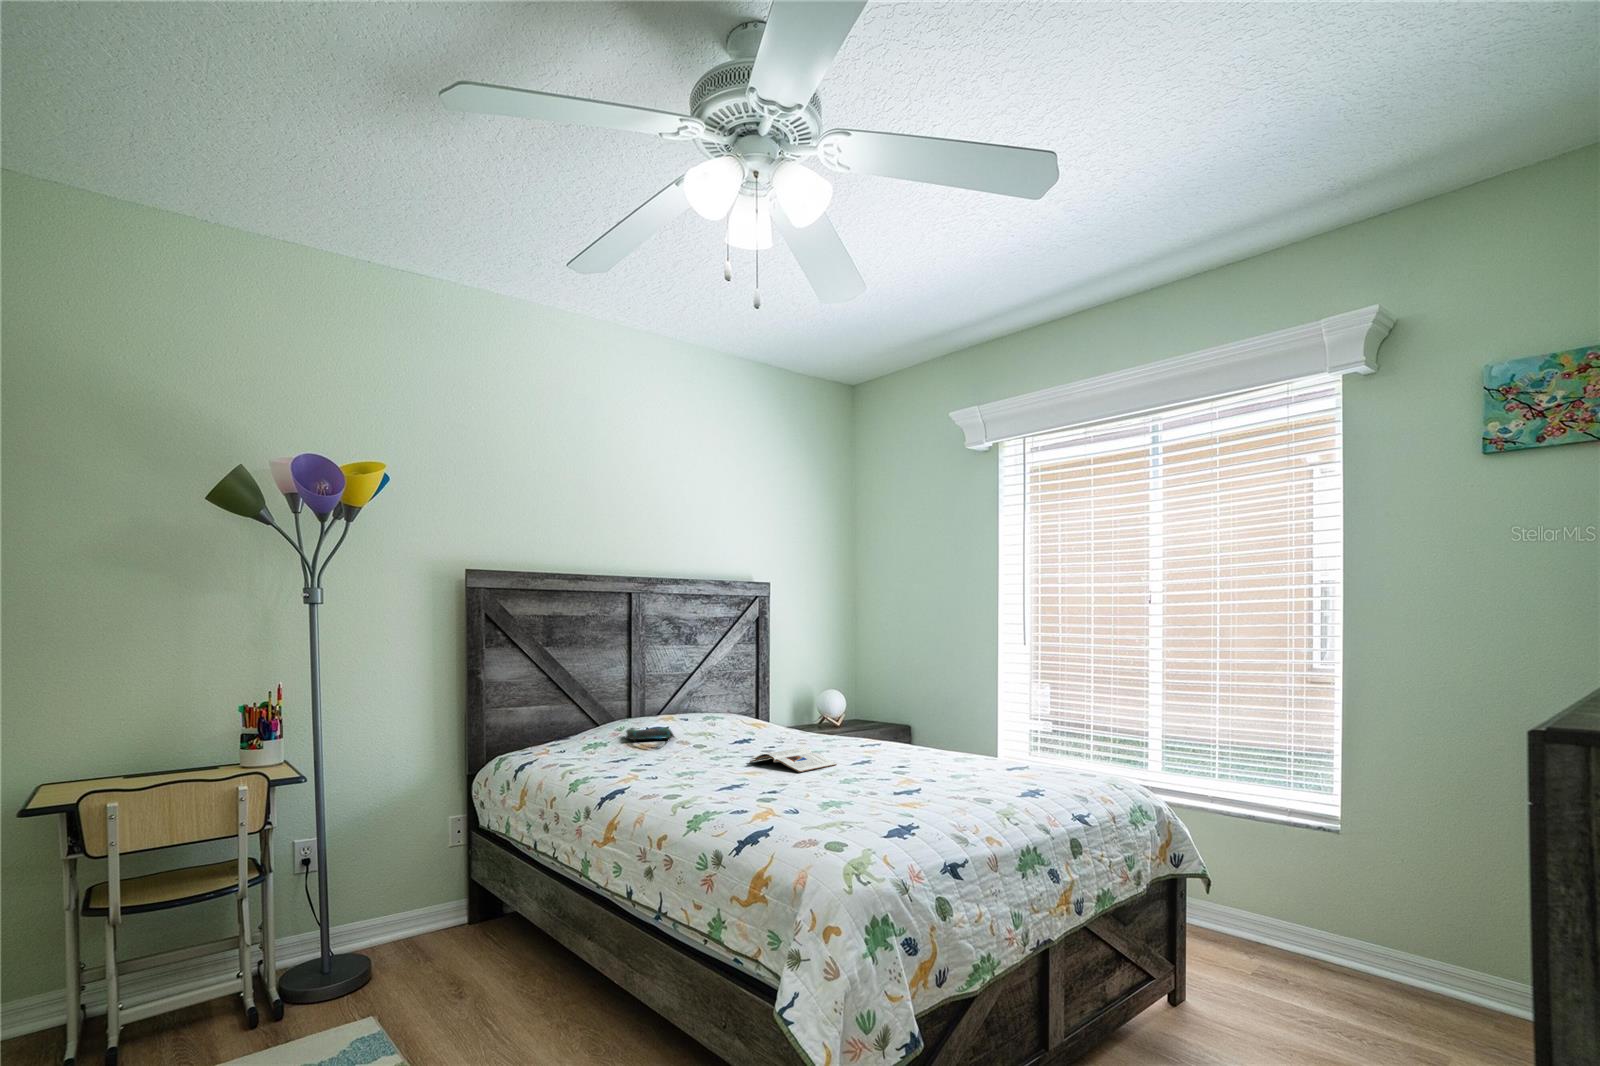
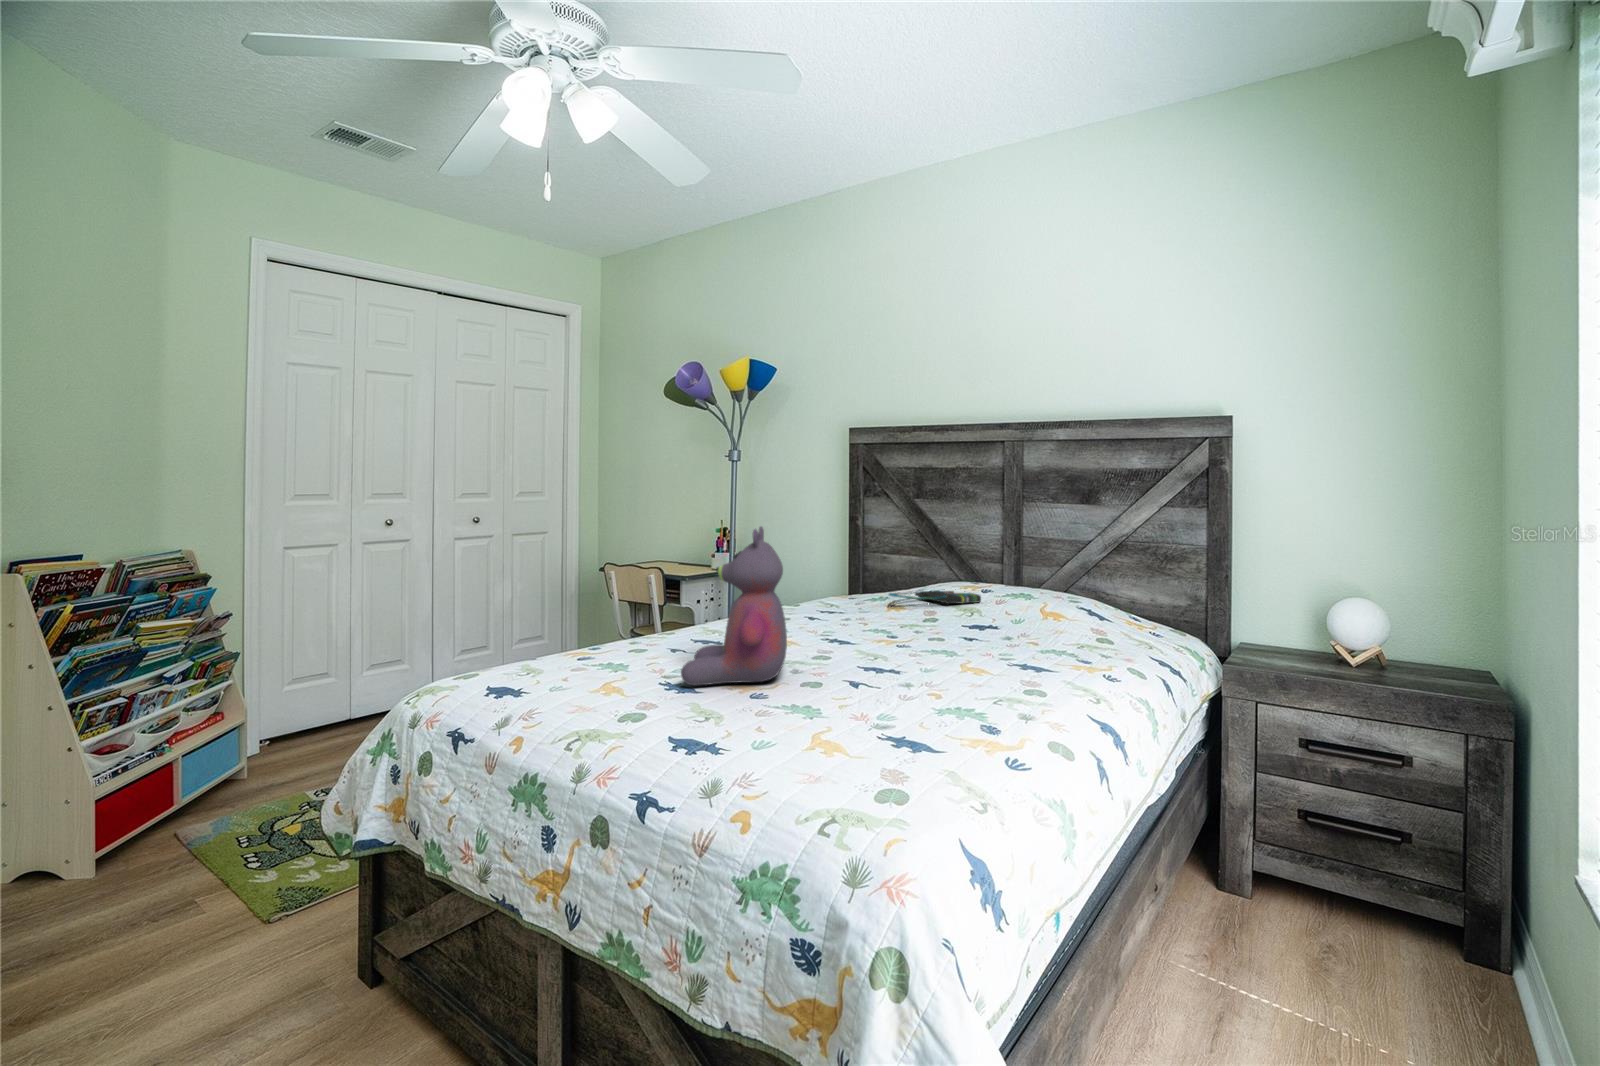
stuffed bear: none [845,669,938,793] -> present [681,526,787,685]
magazine: present [750,748,837,772] -> none [800,623,901,656]

